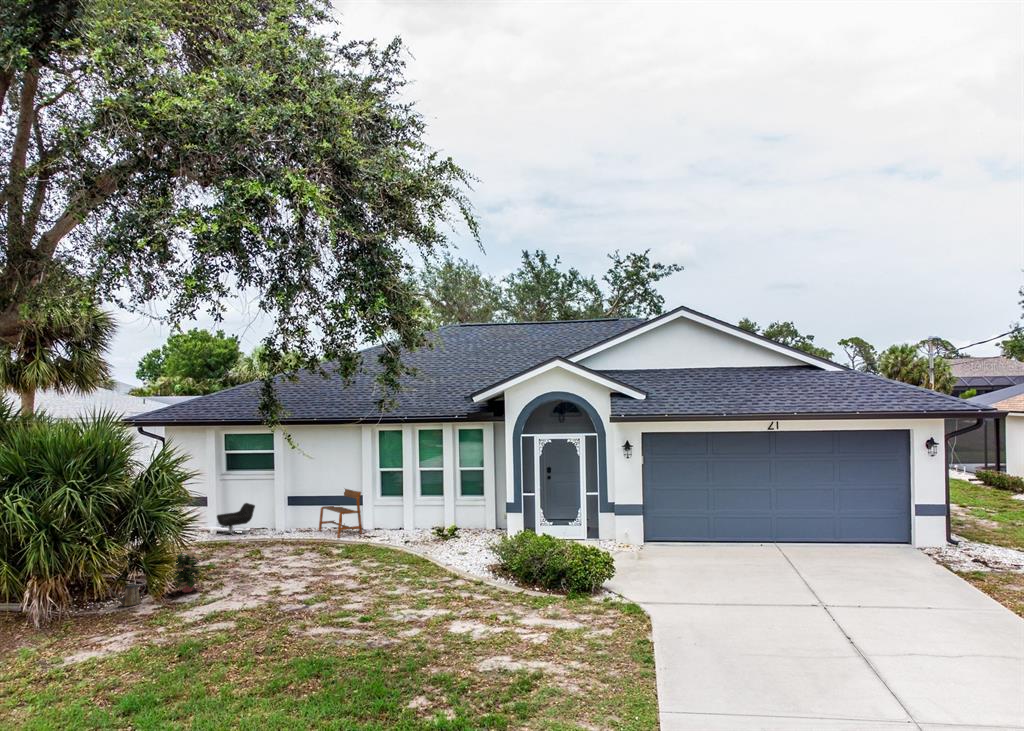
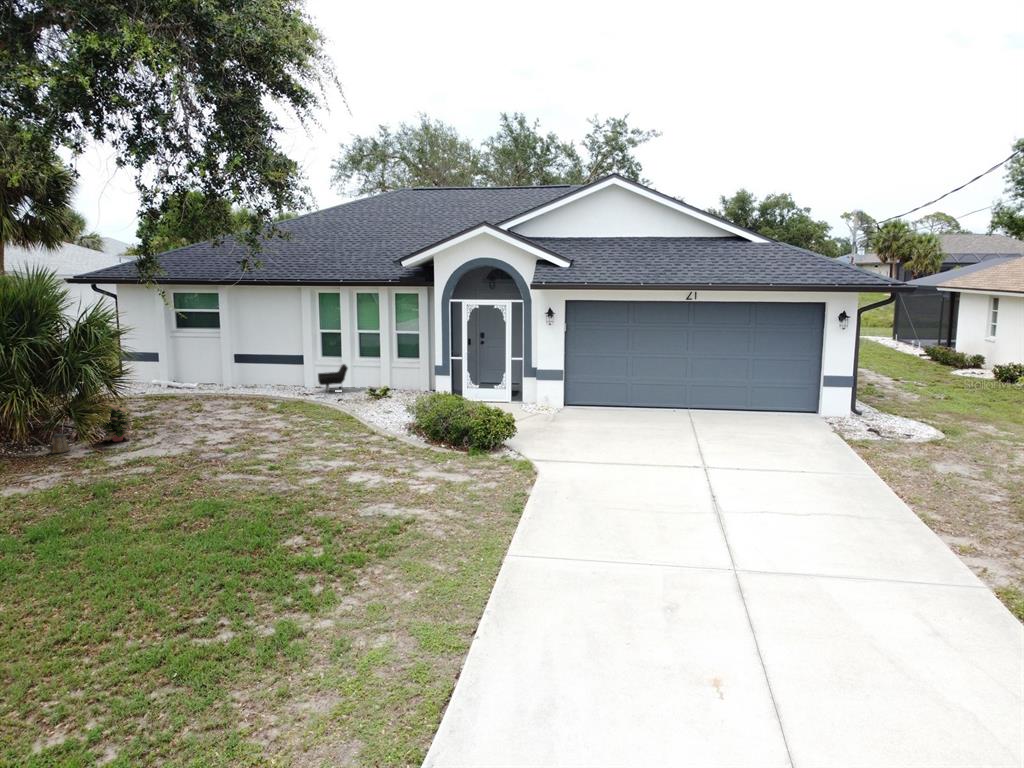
bench: present [319,489,362,538] -> none [263,347,304,393]
lounge chair: present [217,503,255,535] -> present [318,364,348,393]

